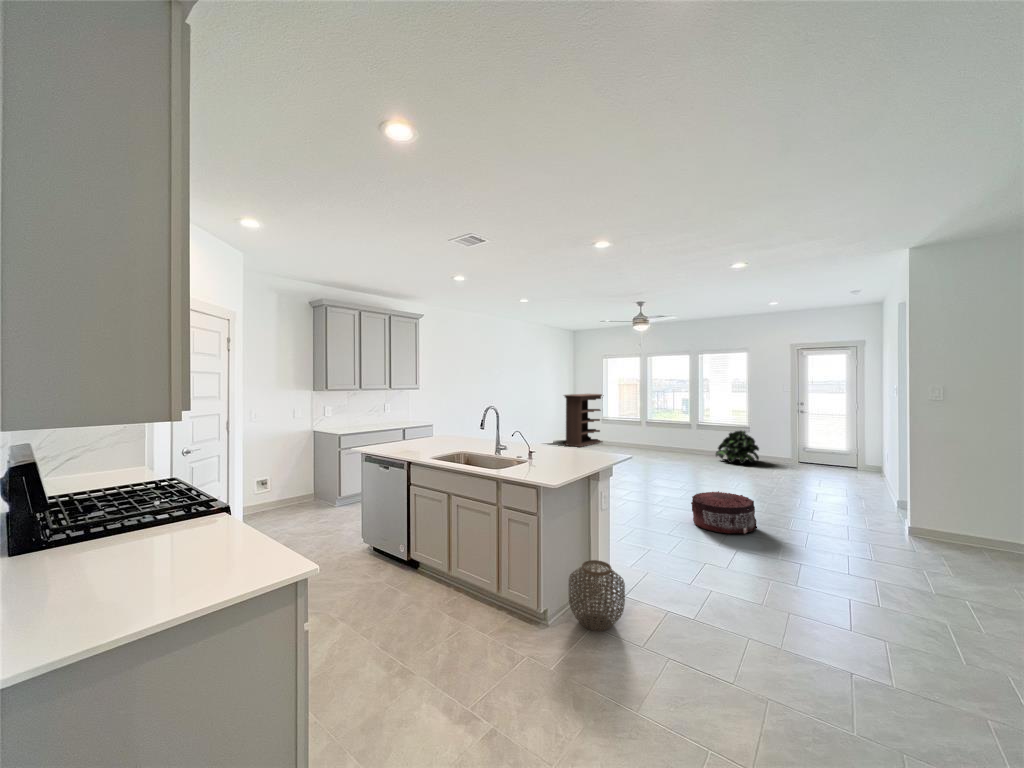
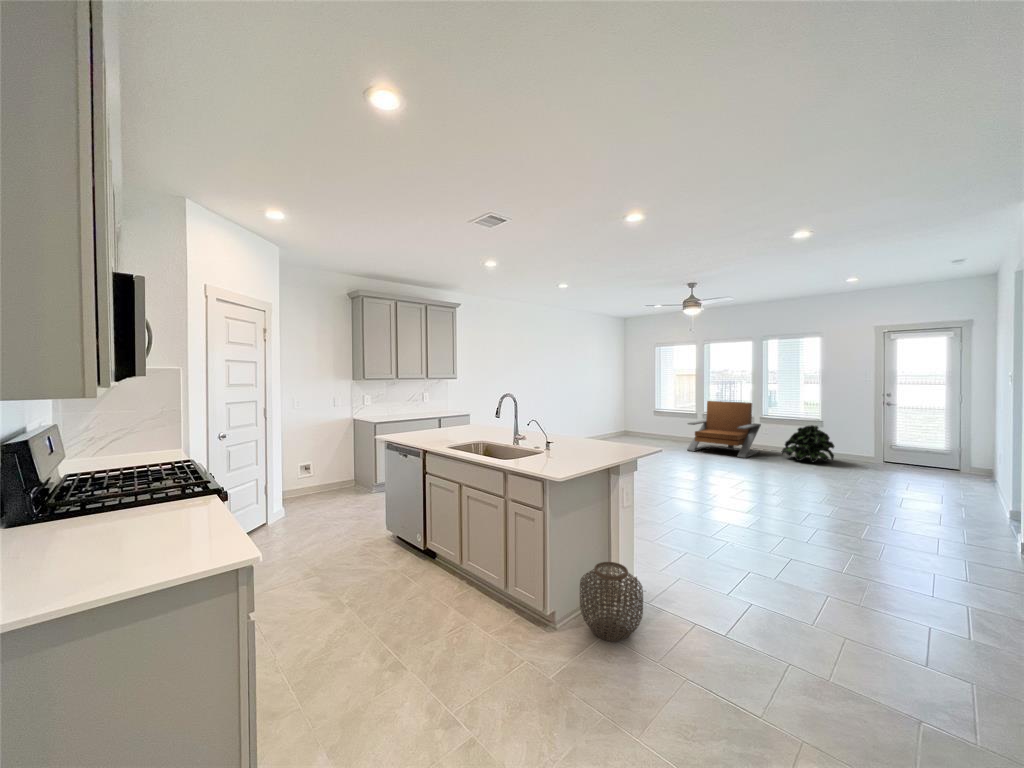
bookshelf: present [564,394,604,447] -> none [613,386,659,441]
lounge chair: none [633,408,697,461] -> present [687,401,761,458]
pouf: present [691,491,757,533] -> none [742,491,822,541]

